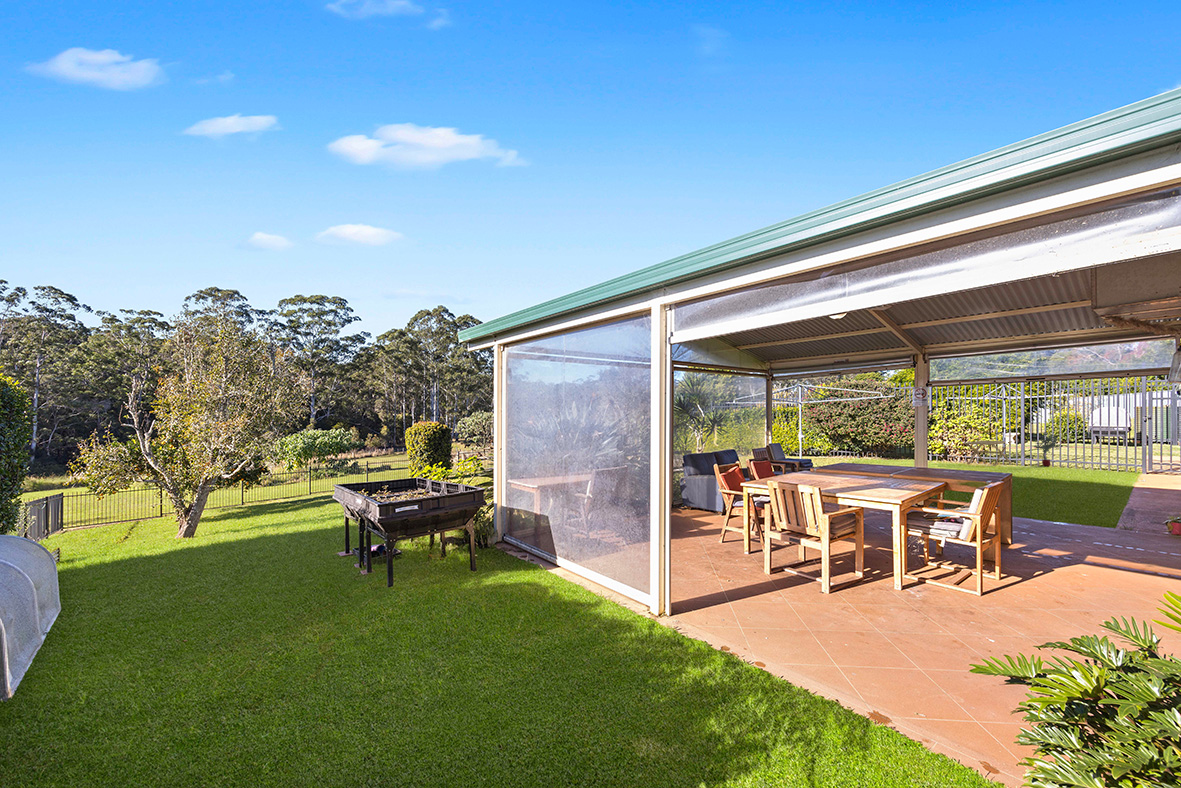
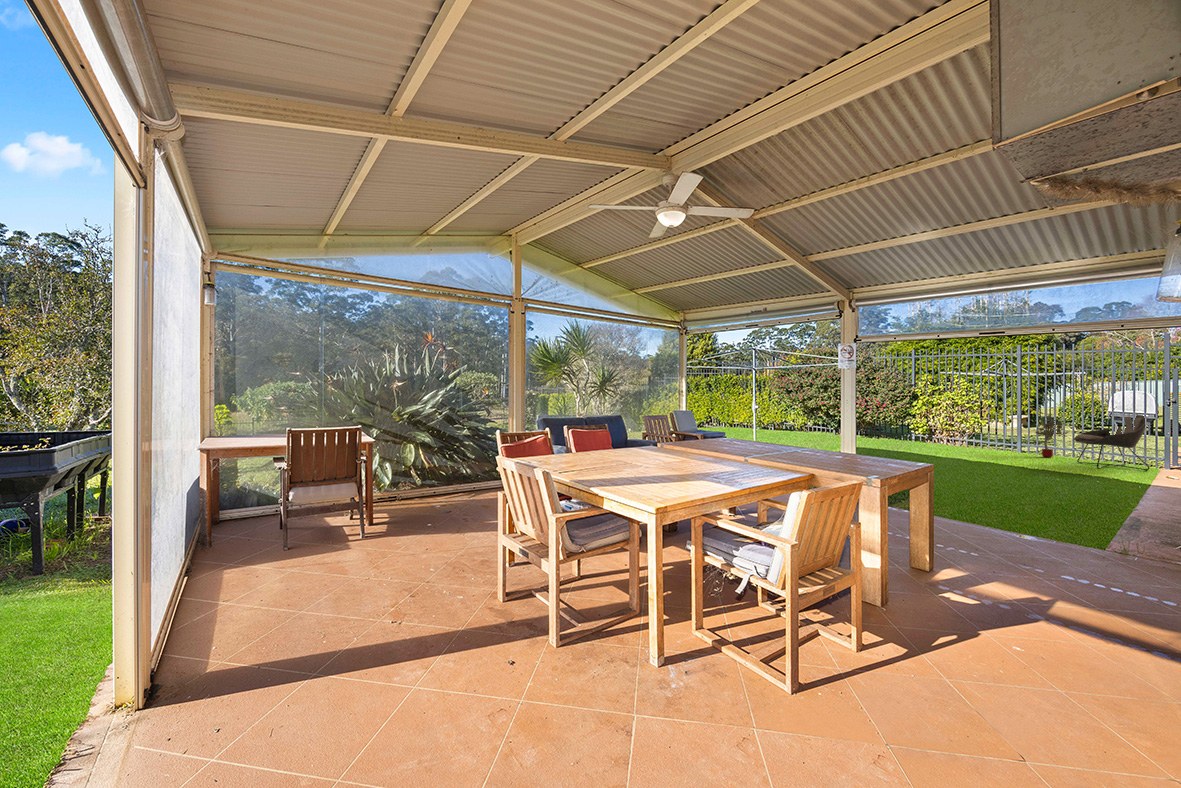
lounge chair: none [1068,430,1124,473] -> present [1074,415,1149,471]
side table: present [964,441,1012,466] -> none [944,422,1008,453]

